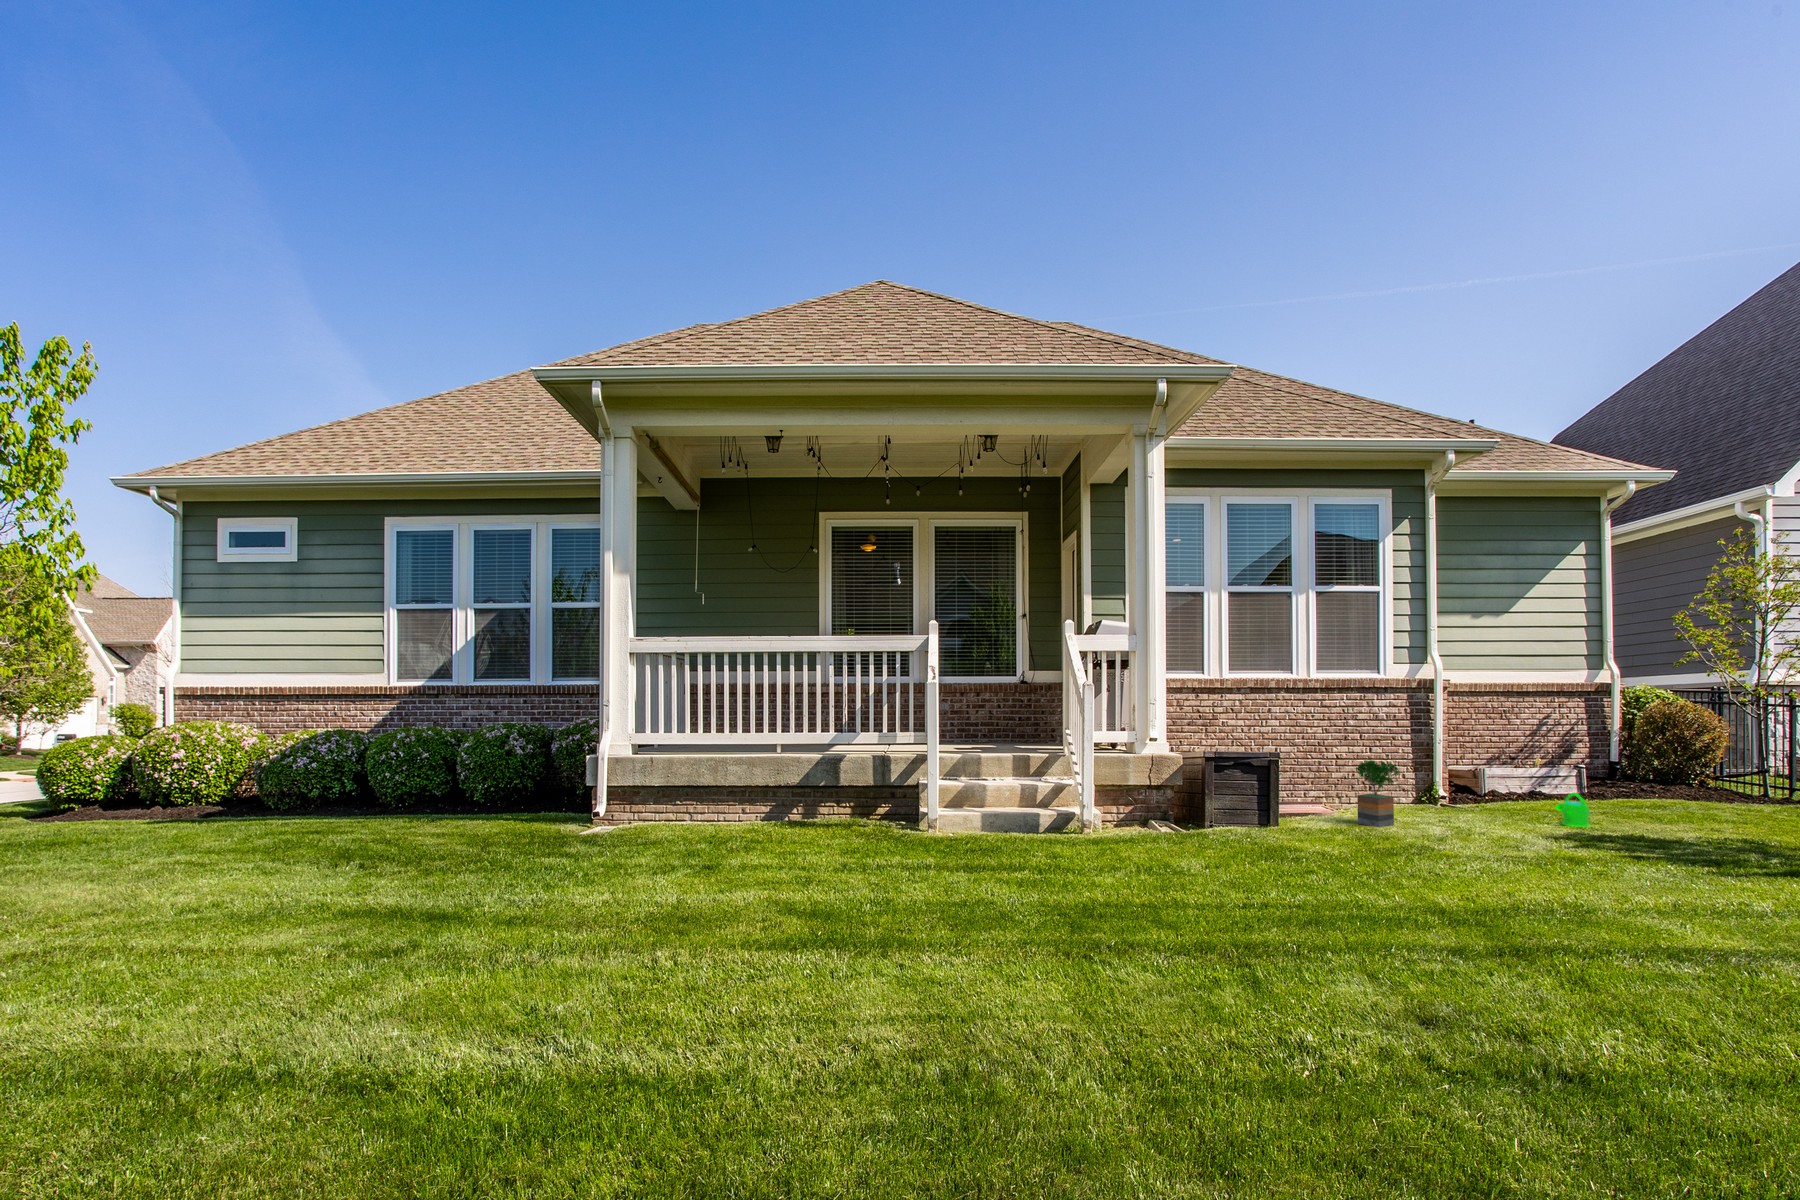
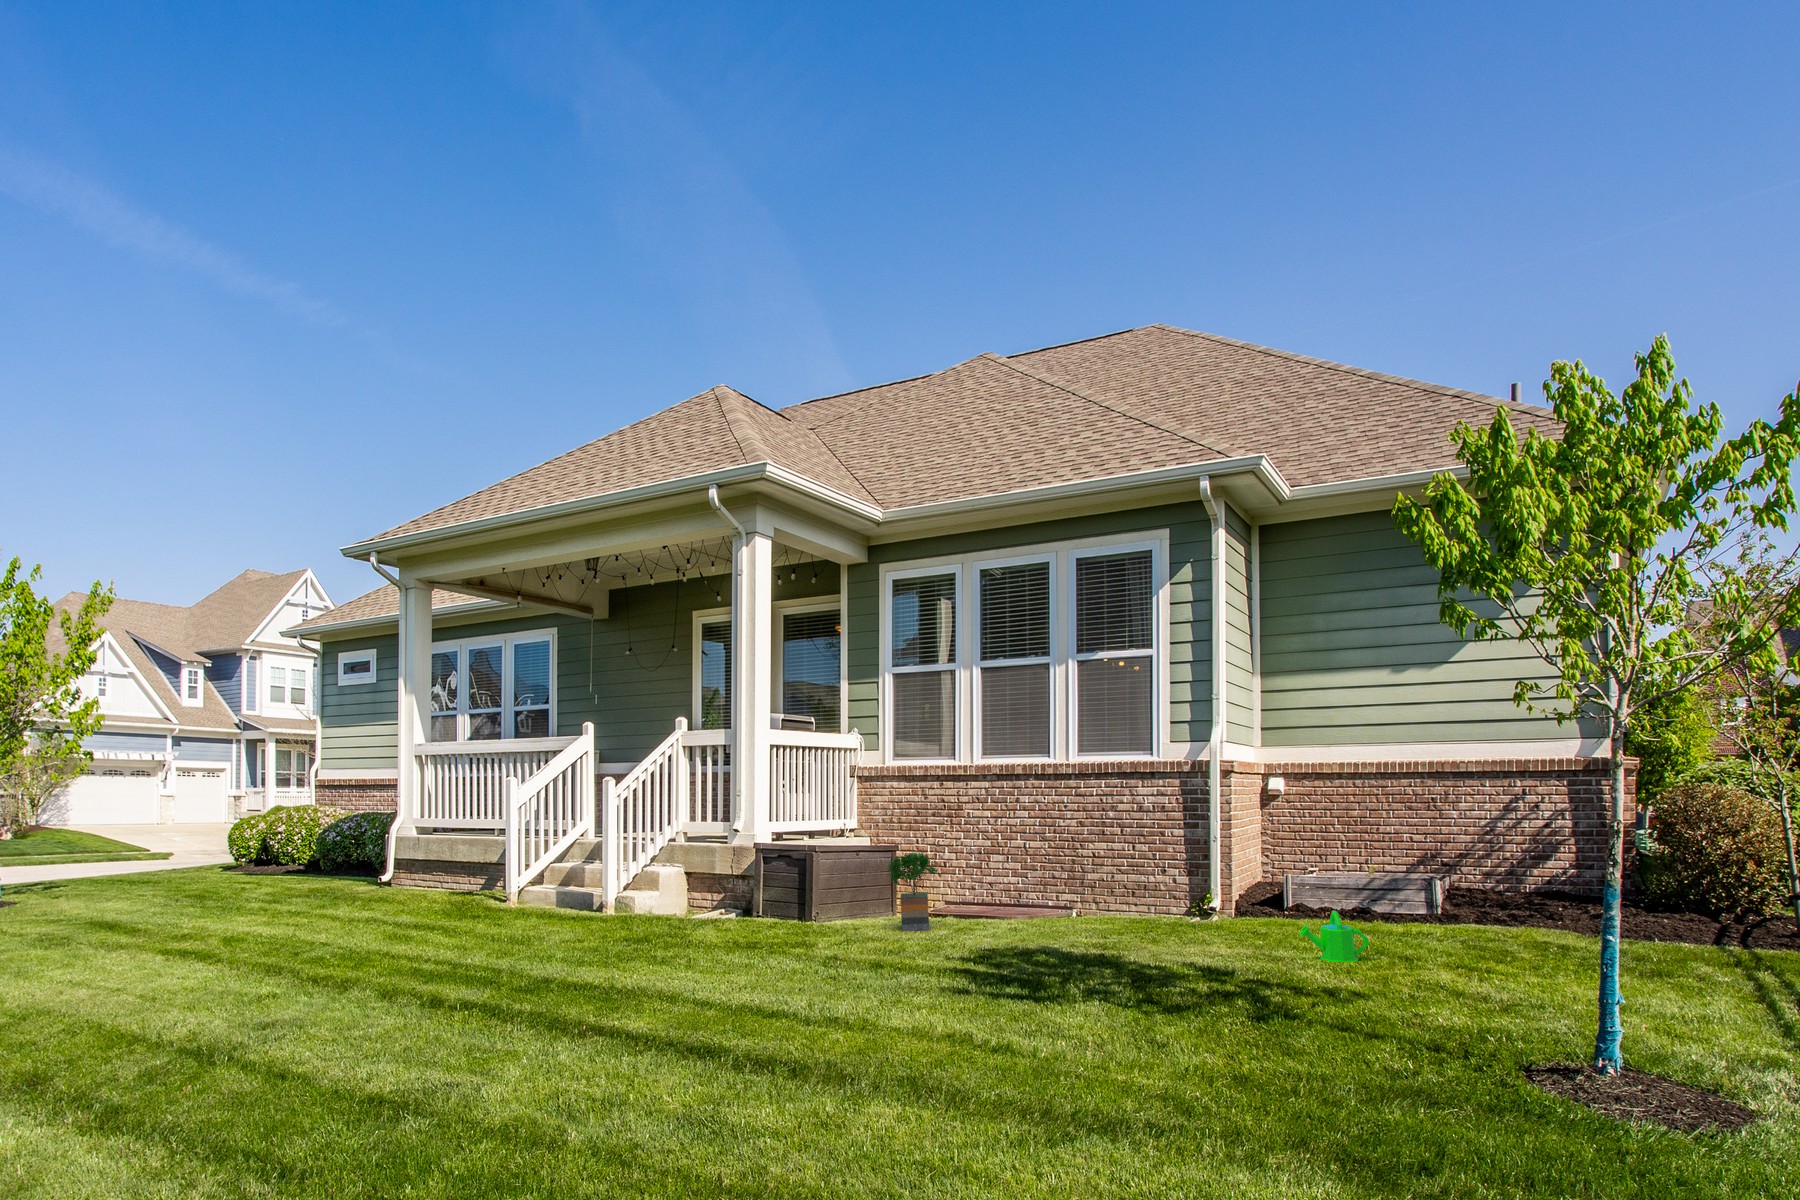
watering can: present [1555,792,1590,827] -> present [1299,911,1369,962]

